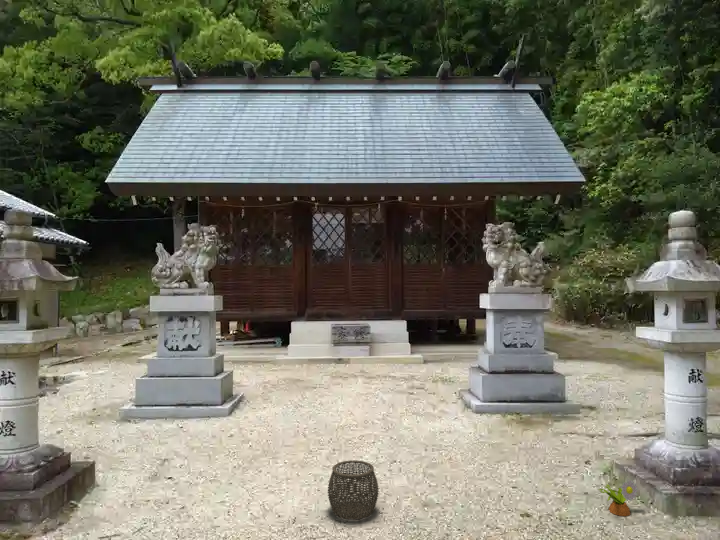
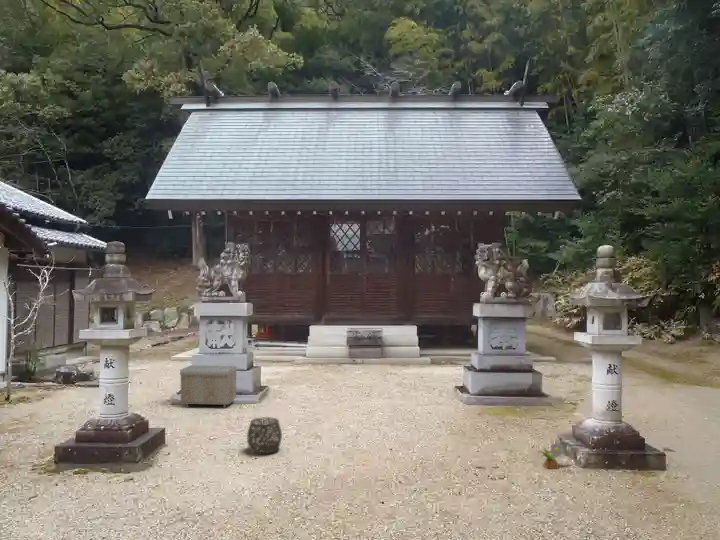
storage bench: none [129,372,201,424] -> present [180,365,236,408]
woven basket: present [328,460,379,520] -> present [247,417,282,454]

